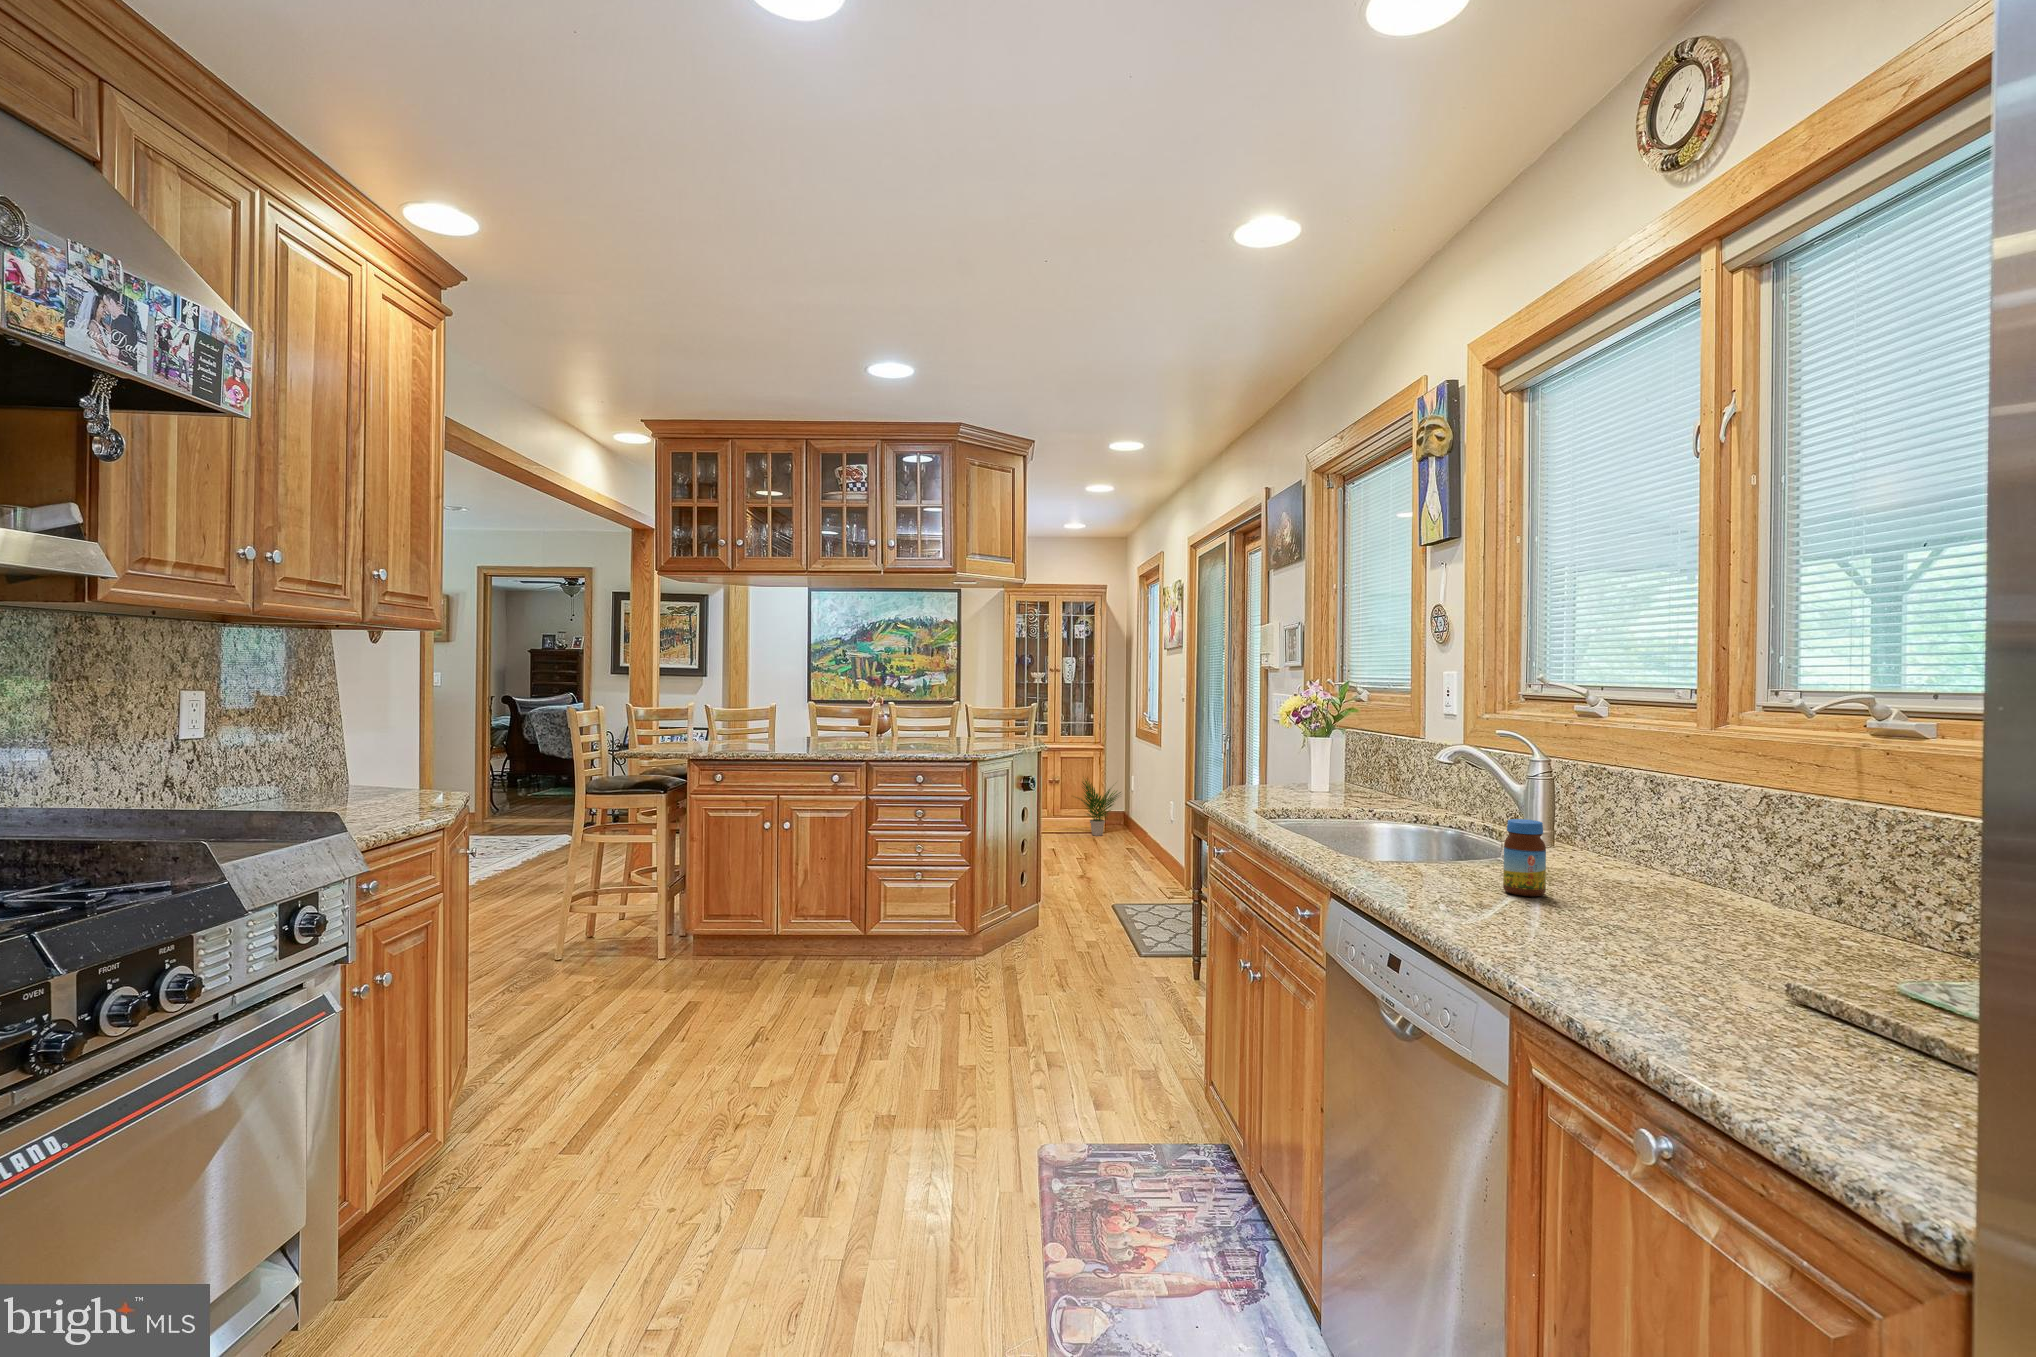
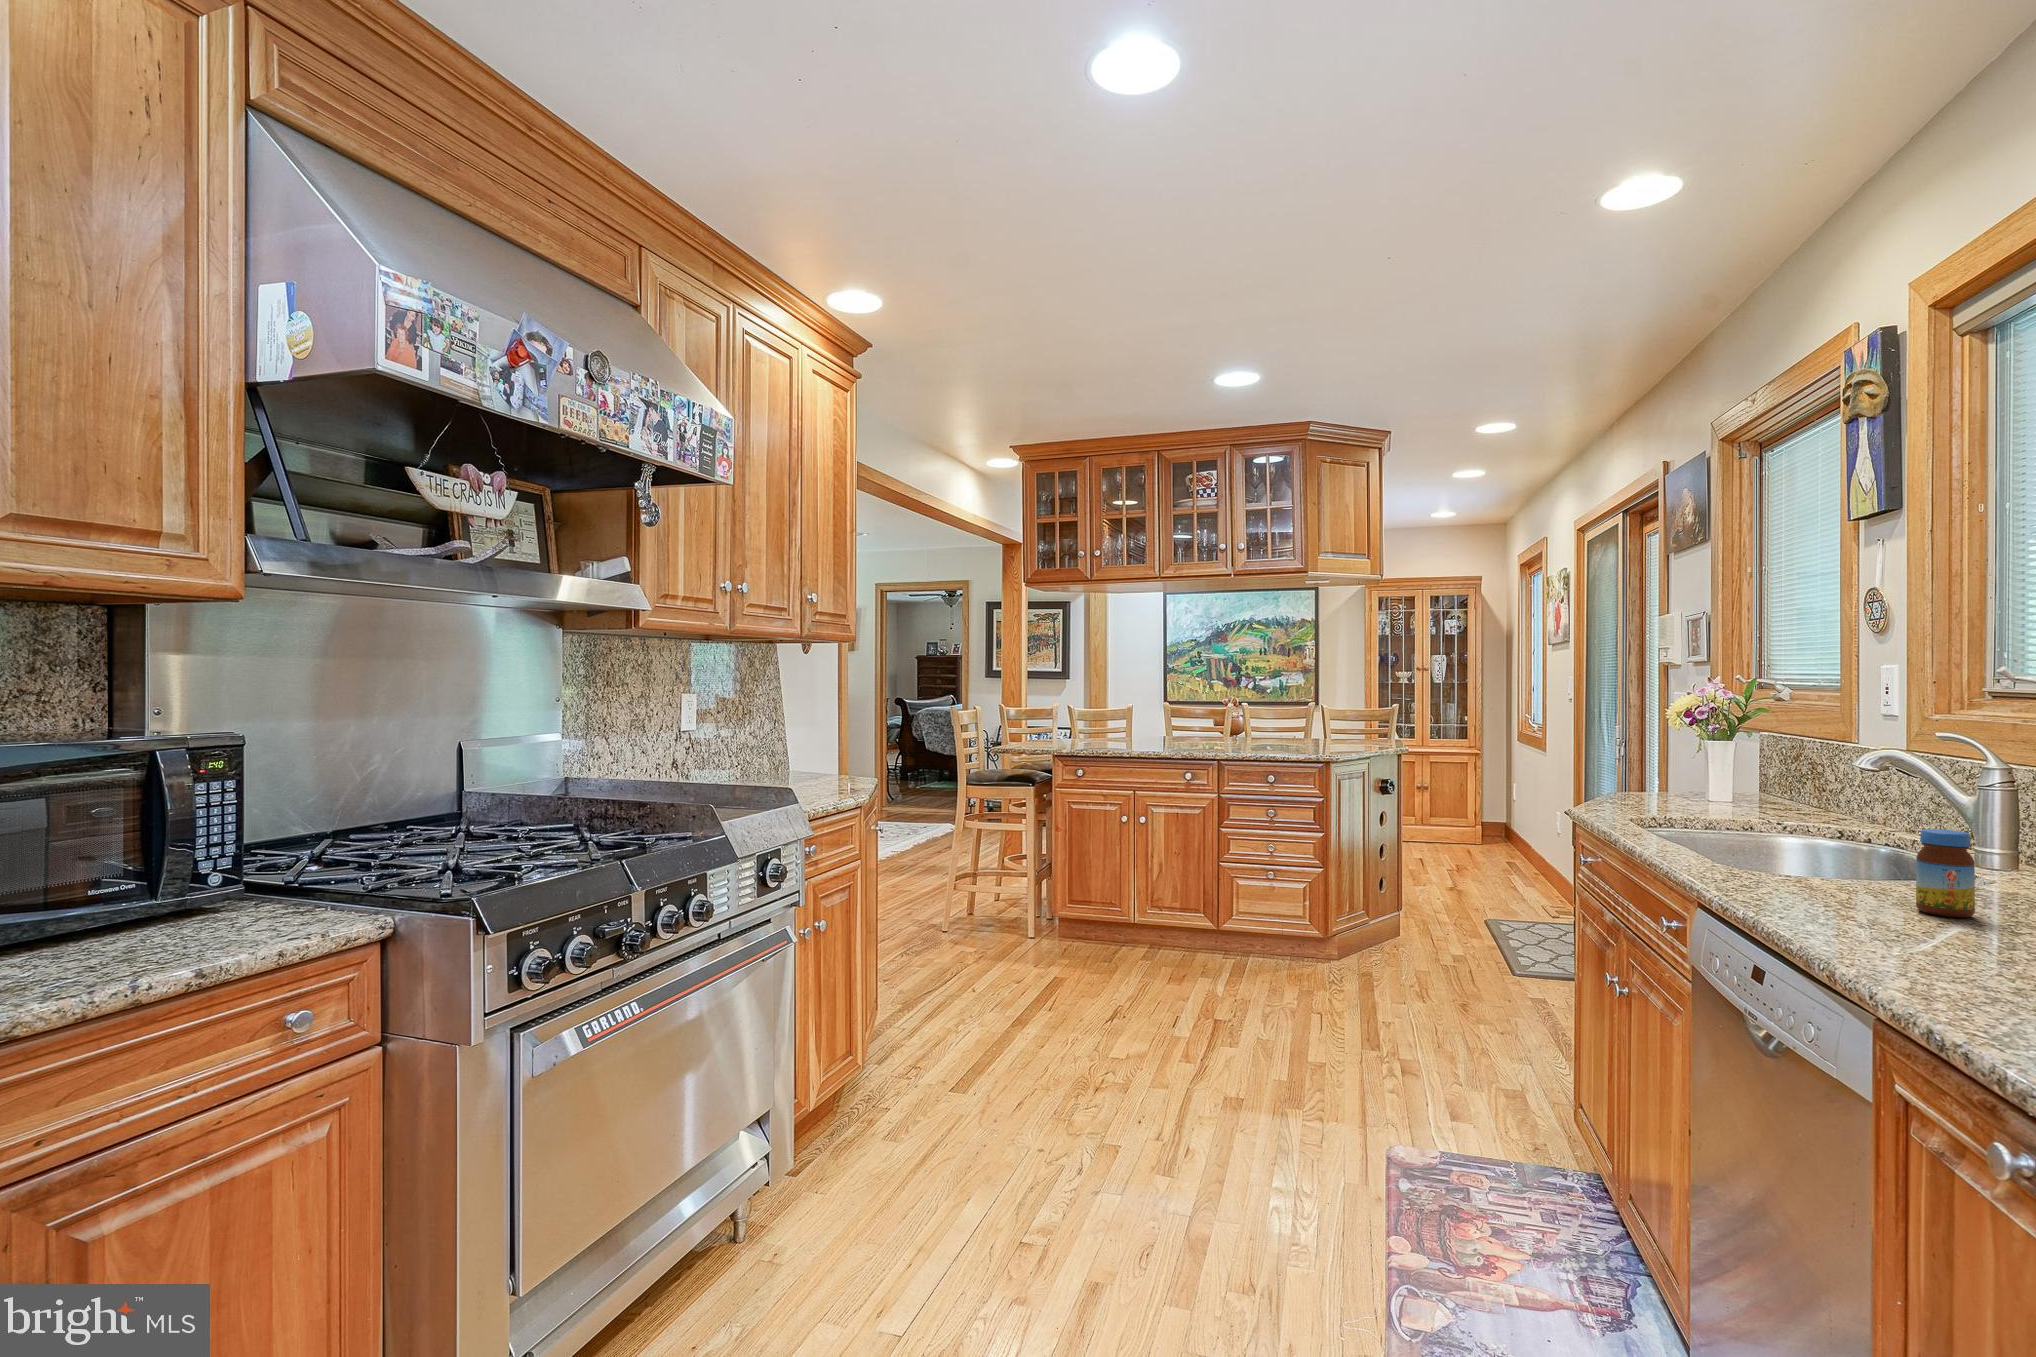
potted plant: present [1078,780,1121,836] -> none [1442,783,1507,850]

